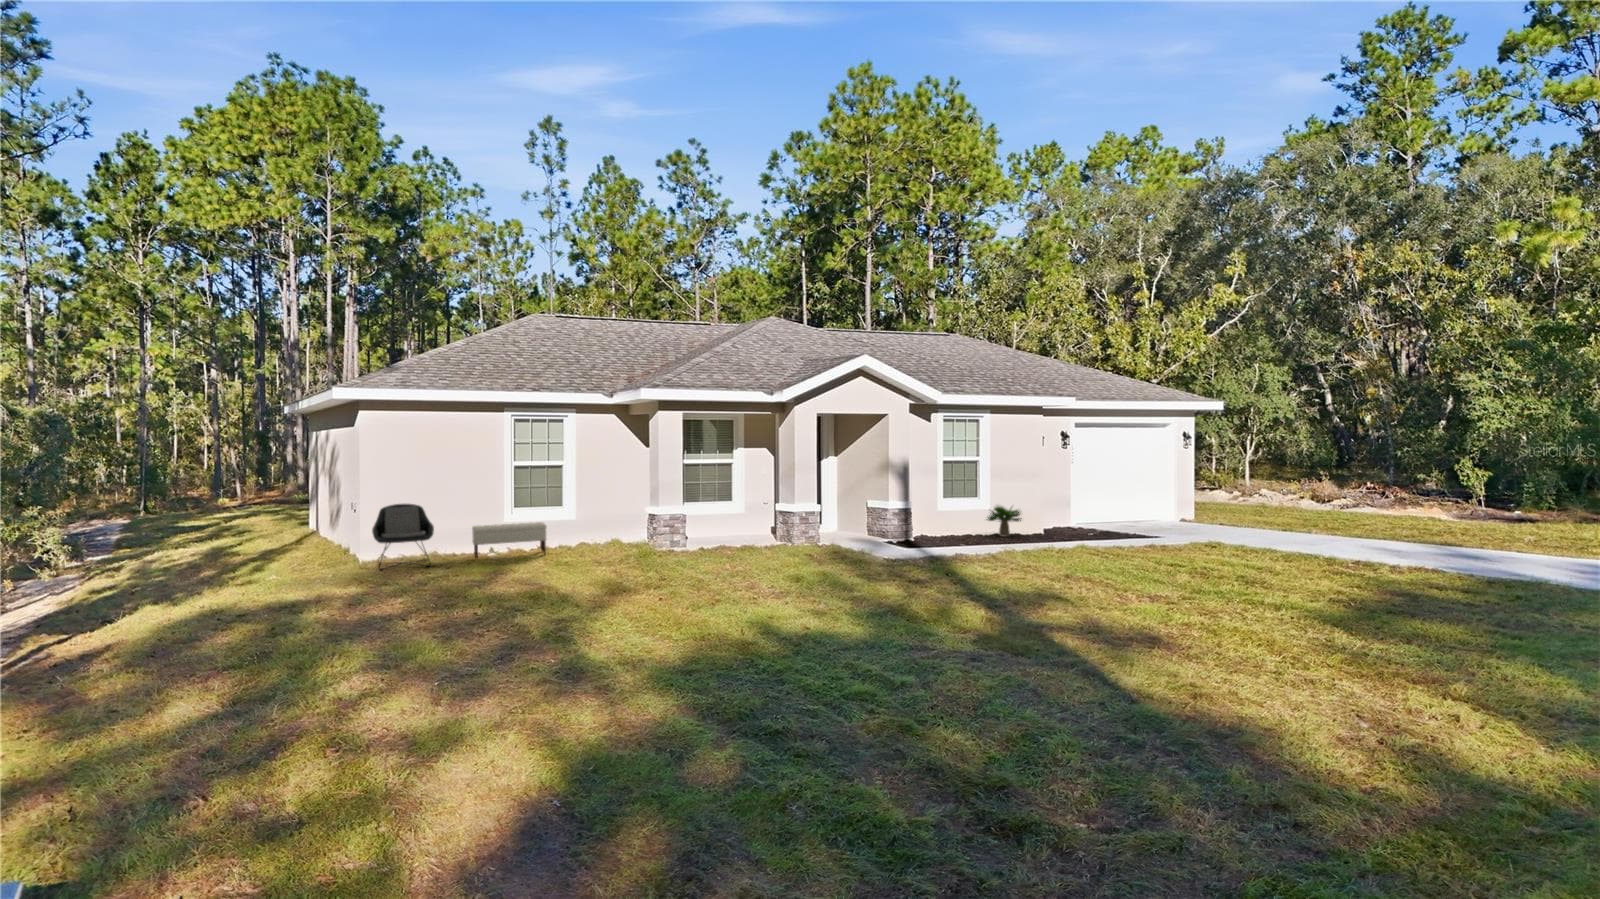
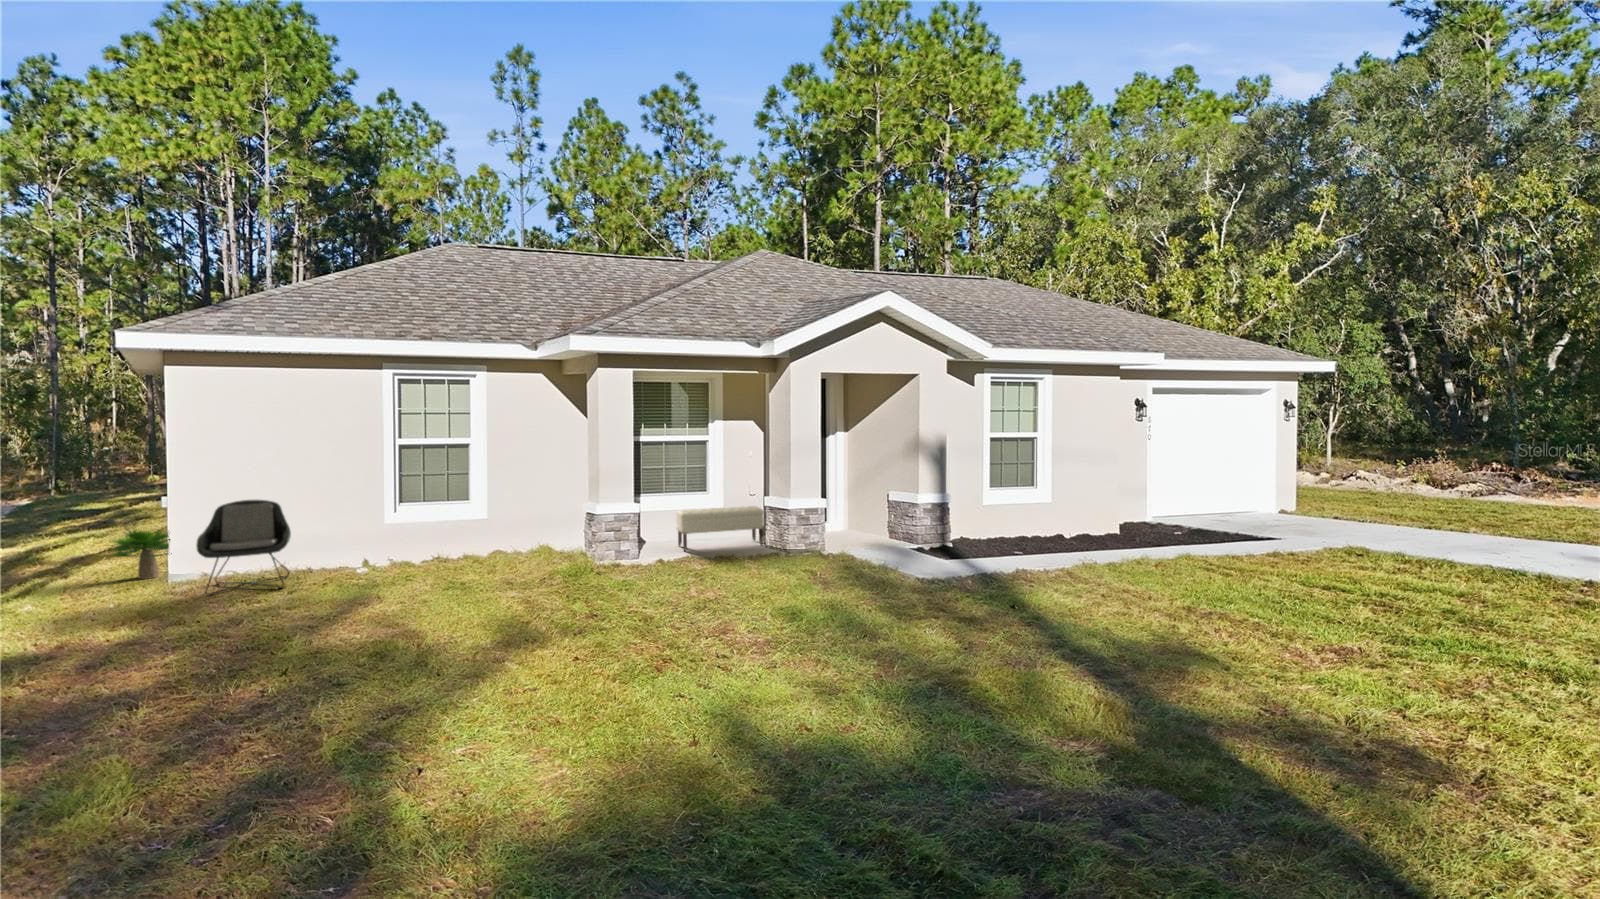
potted plant: present [987,506,1022,537] -> present [112,529,172,579]
bench: present [472,522,547,559] -> present [676,506,764,551]

